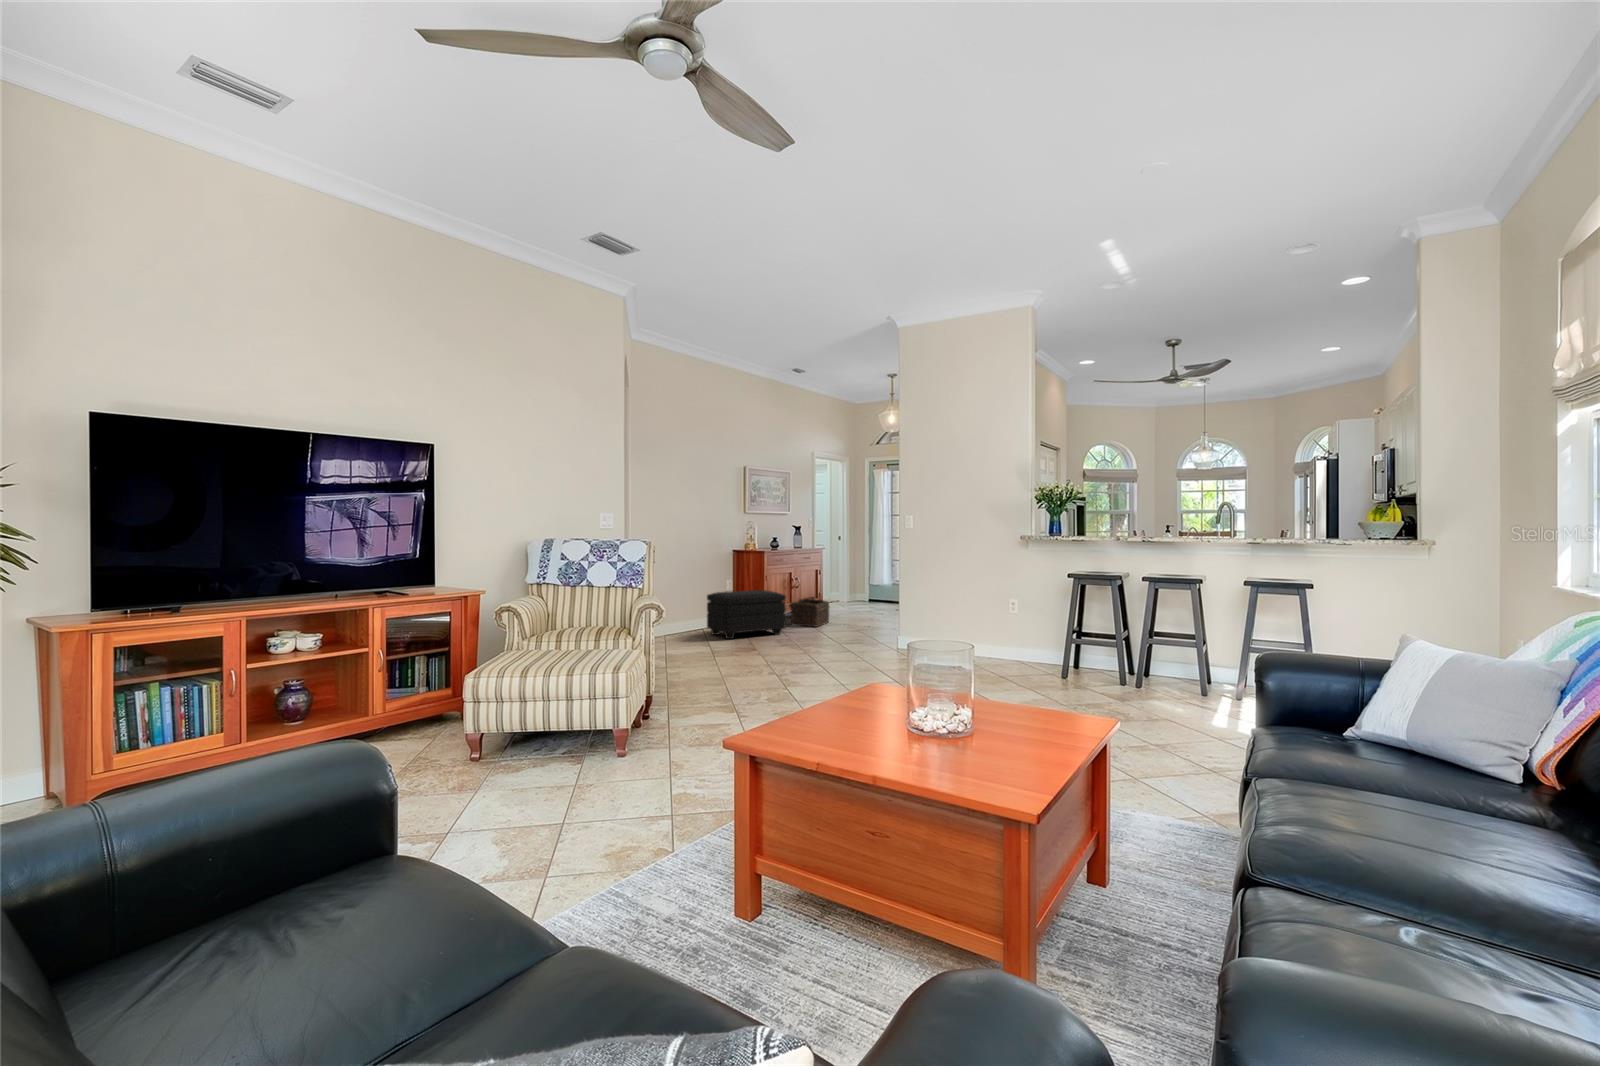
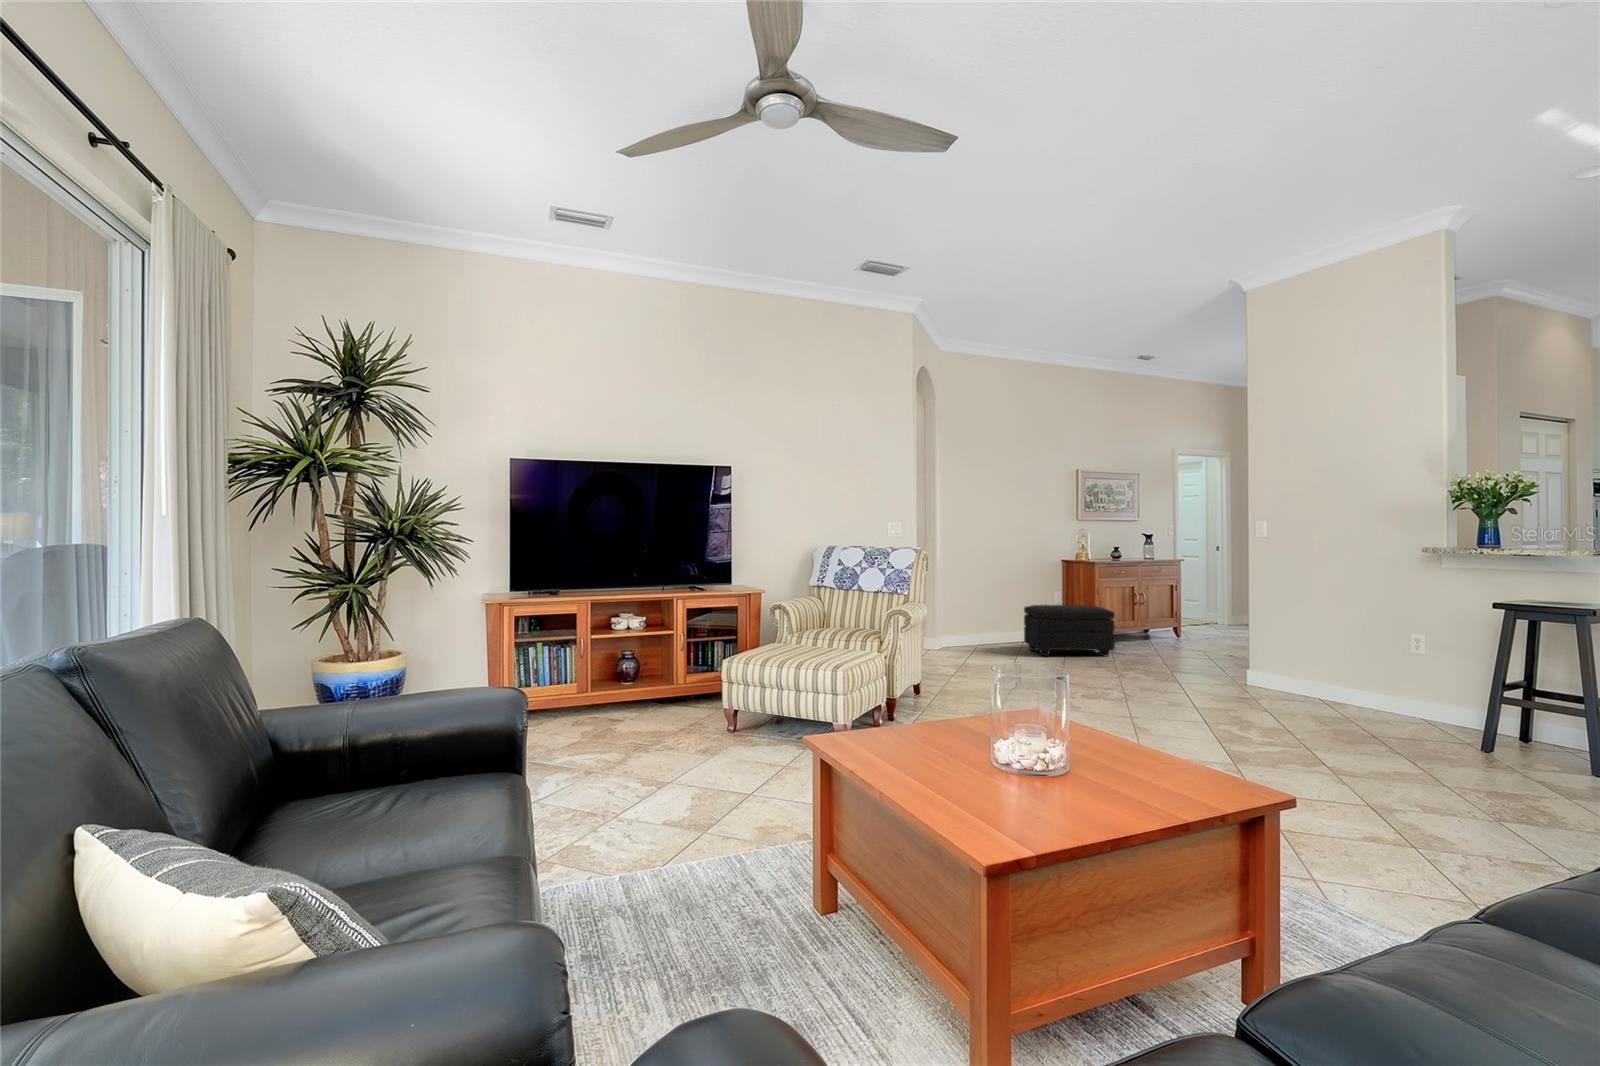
basket: present [789,597,829,627] -> none [1121,616,1185,652]

